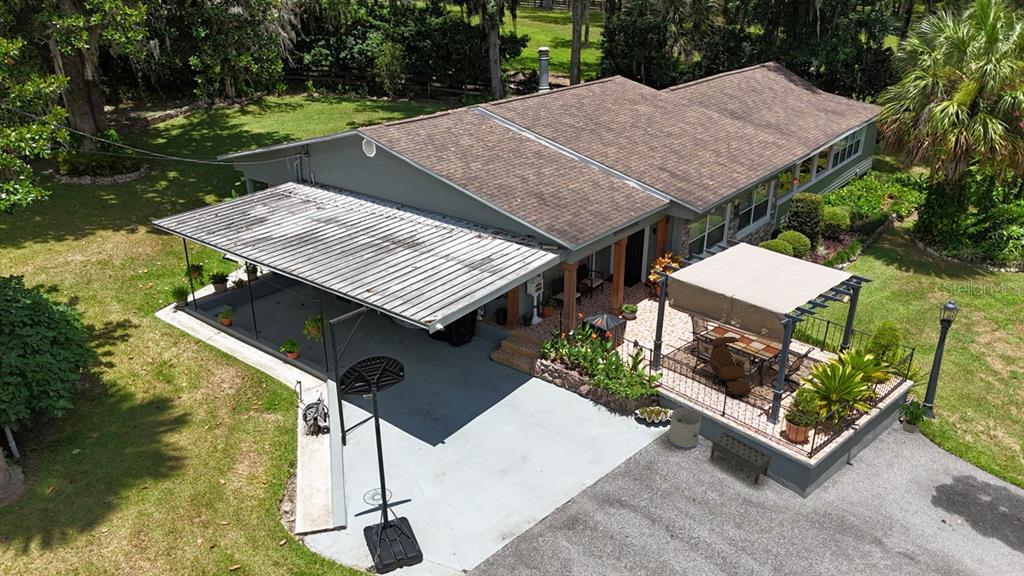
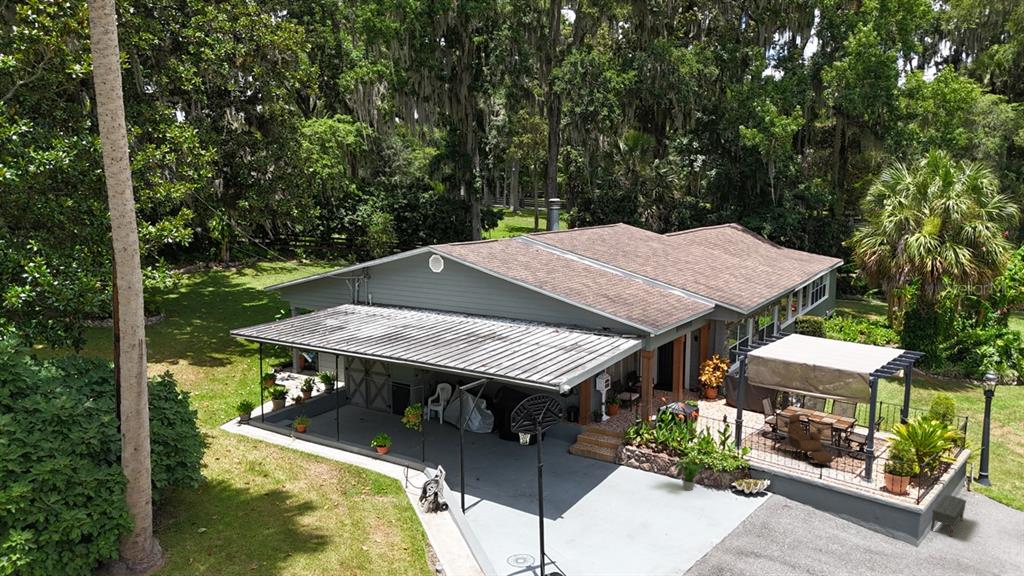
potted plant: present [898,399,931,433] -> present [675,461,706,490]
trash can: present [668,408,701,449] -> none [768,474,801,512]
bench: present [710,432,772,484] -> present [931,495,966,537]

